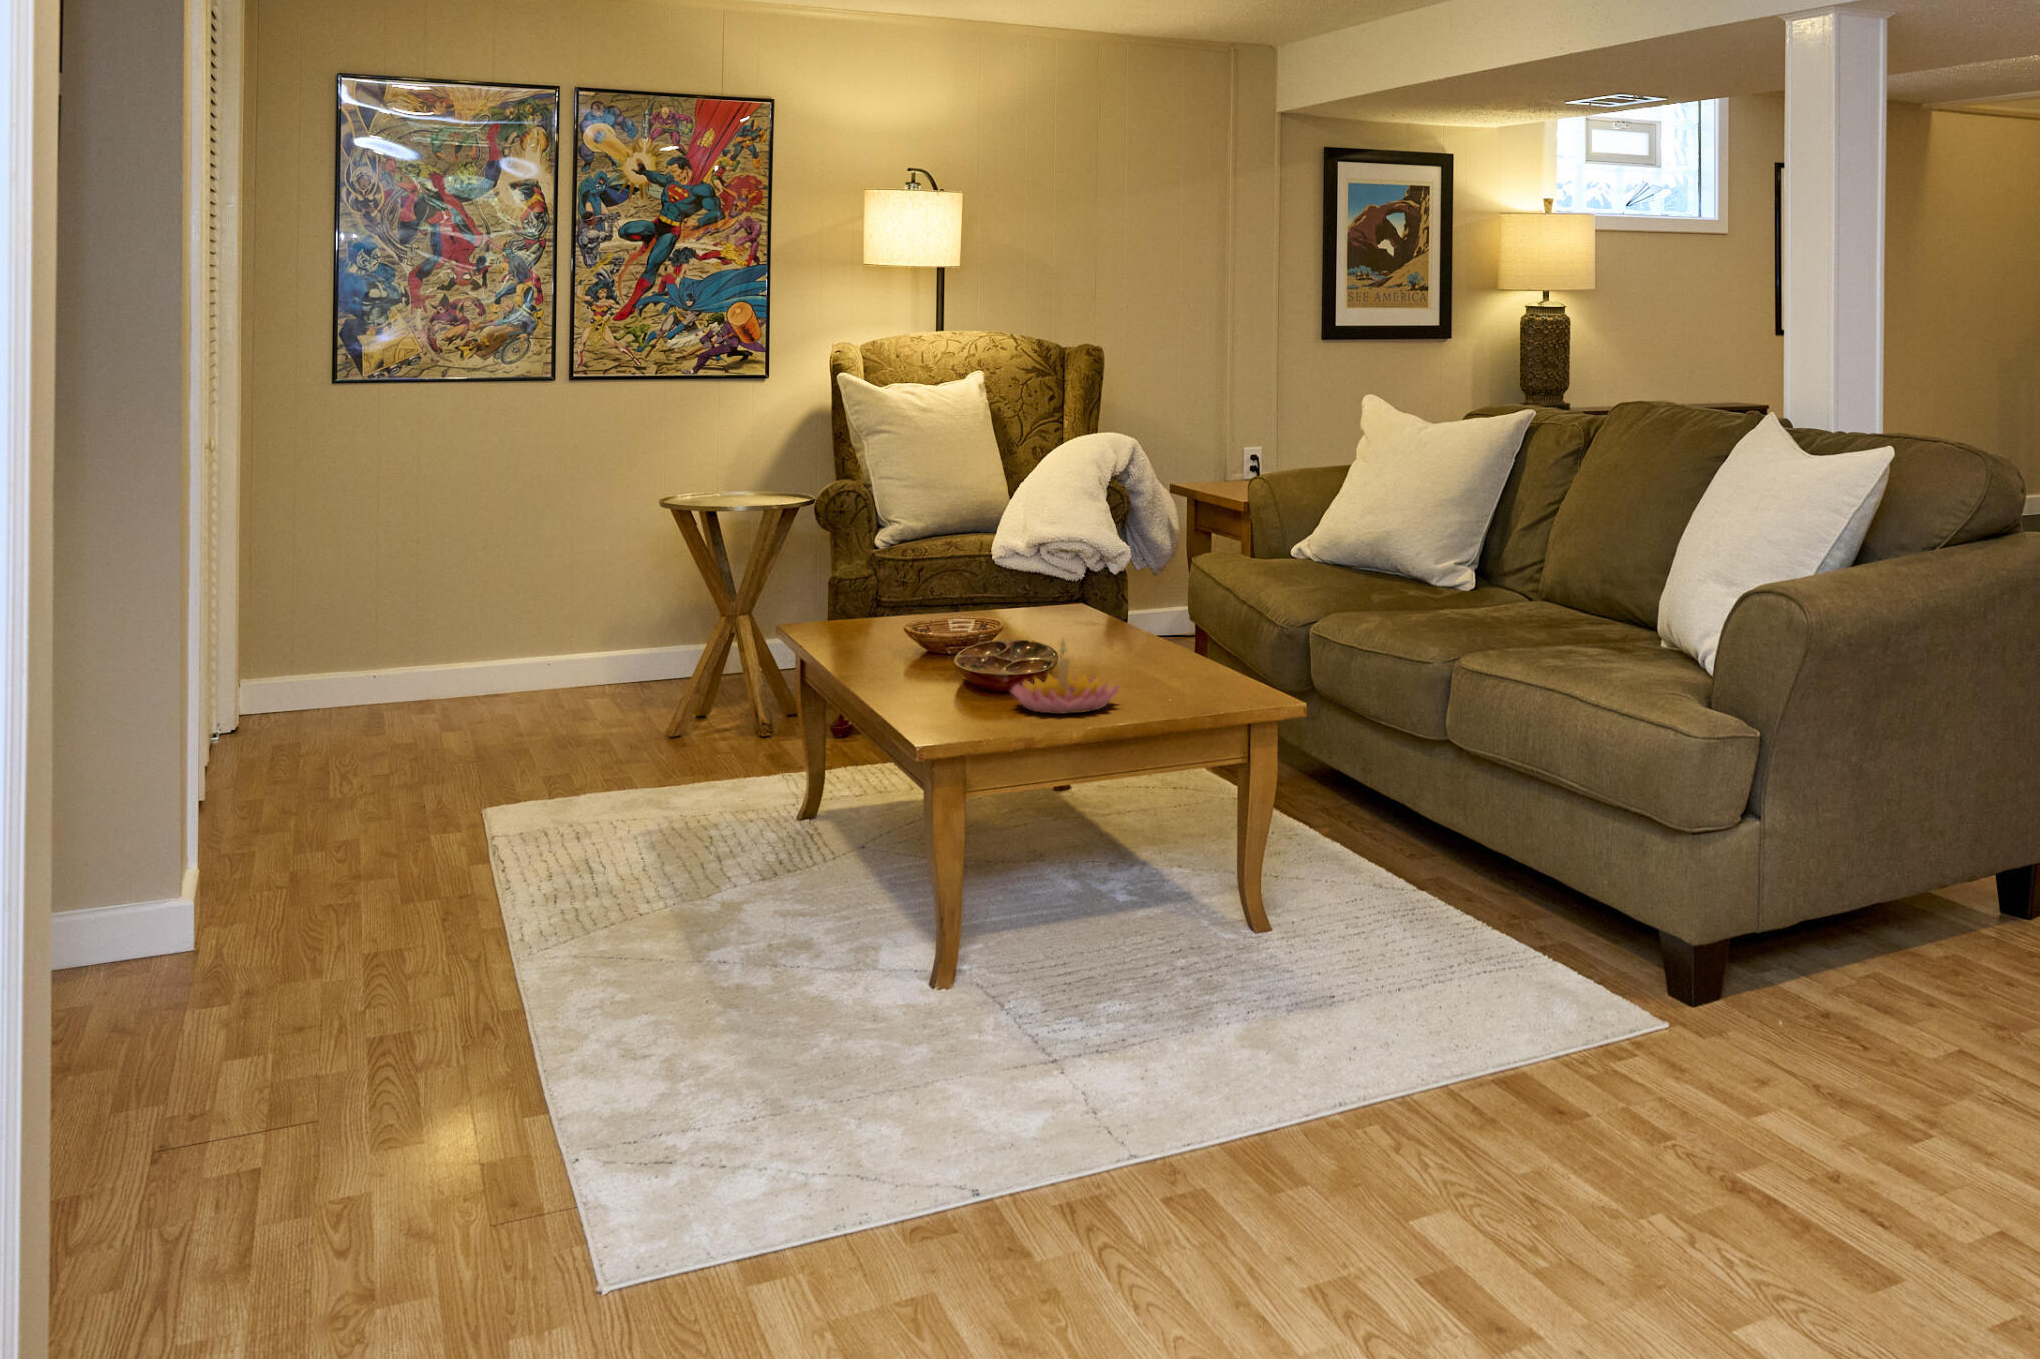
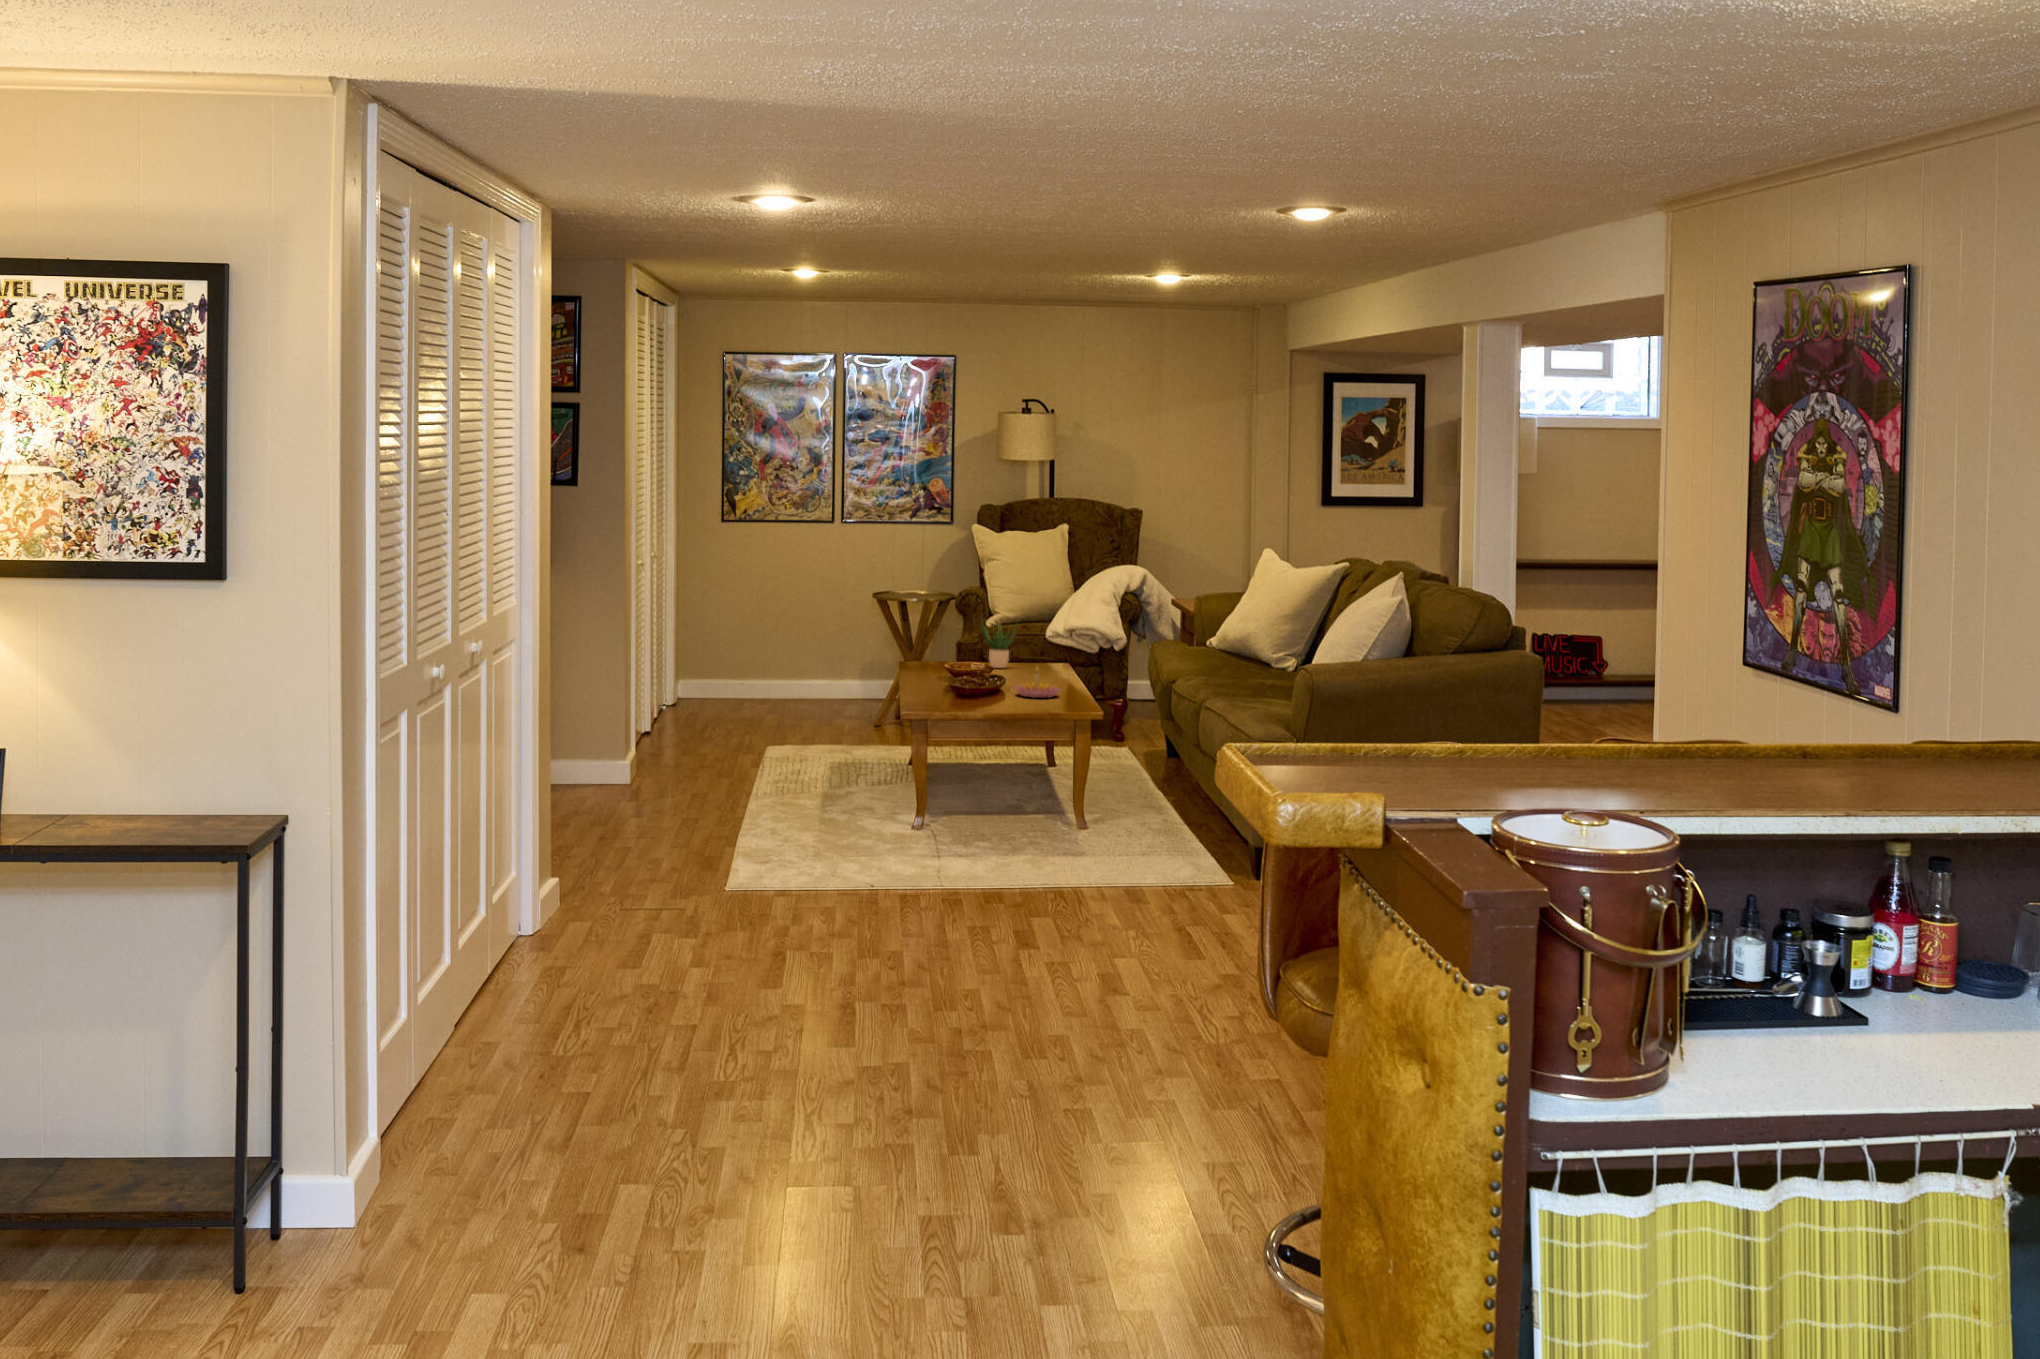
potted plant: none [888,522,962,633] -> present [981,621,1018,668]

